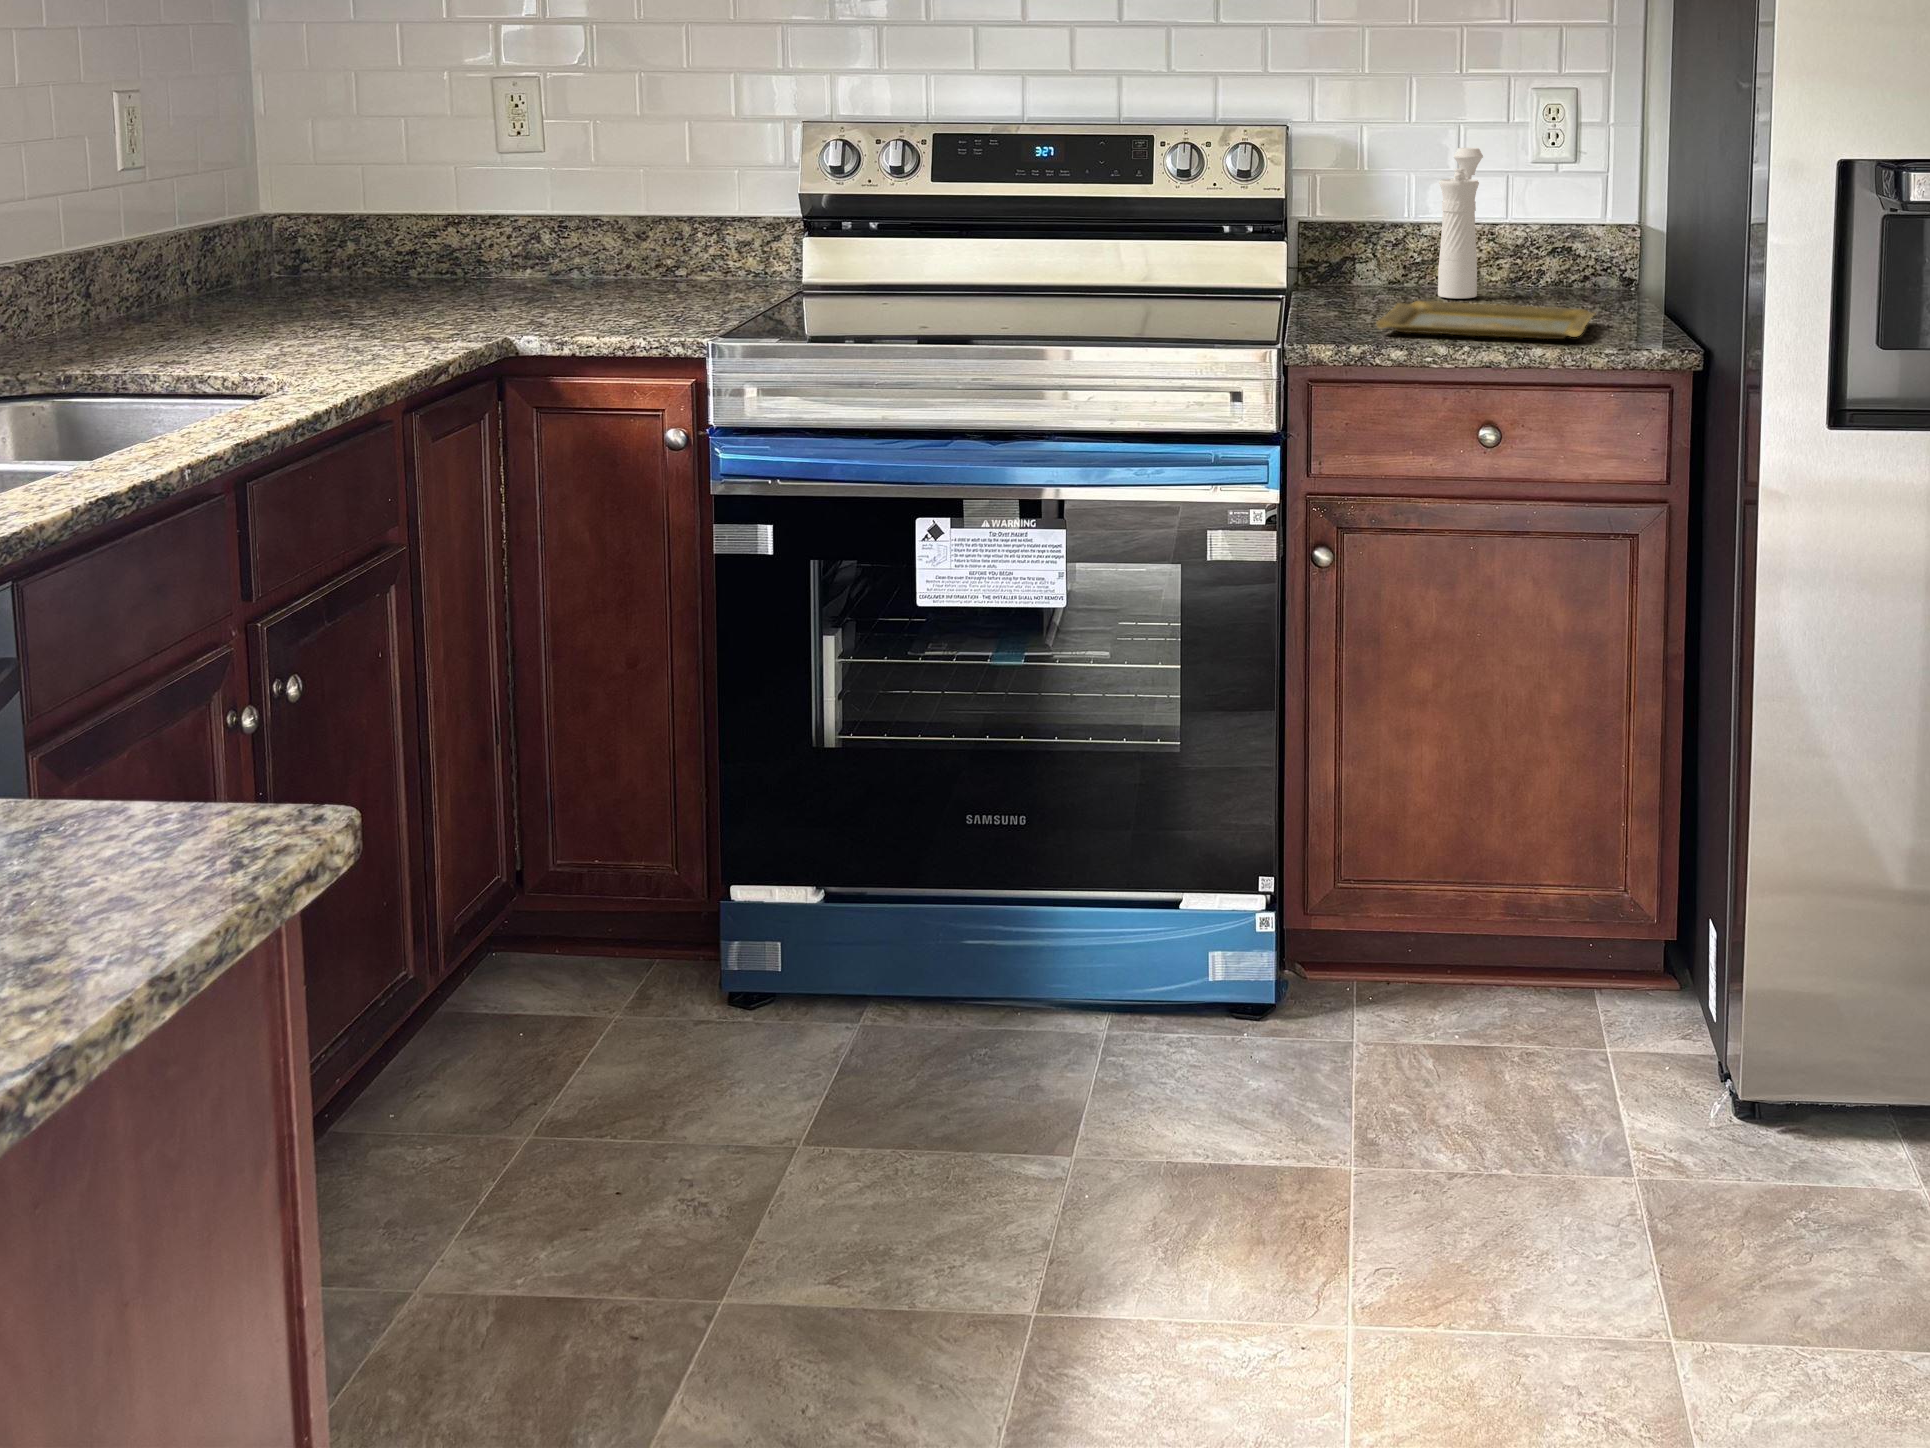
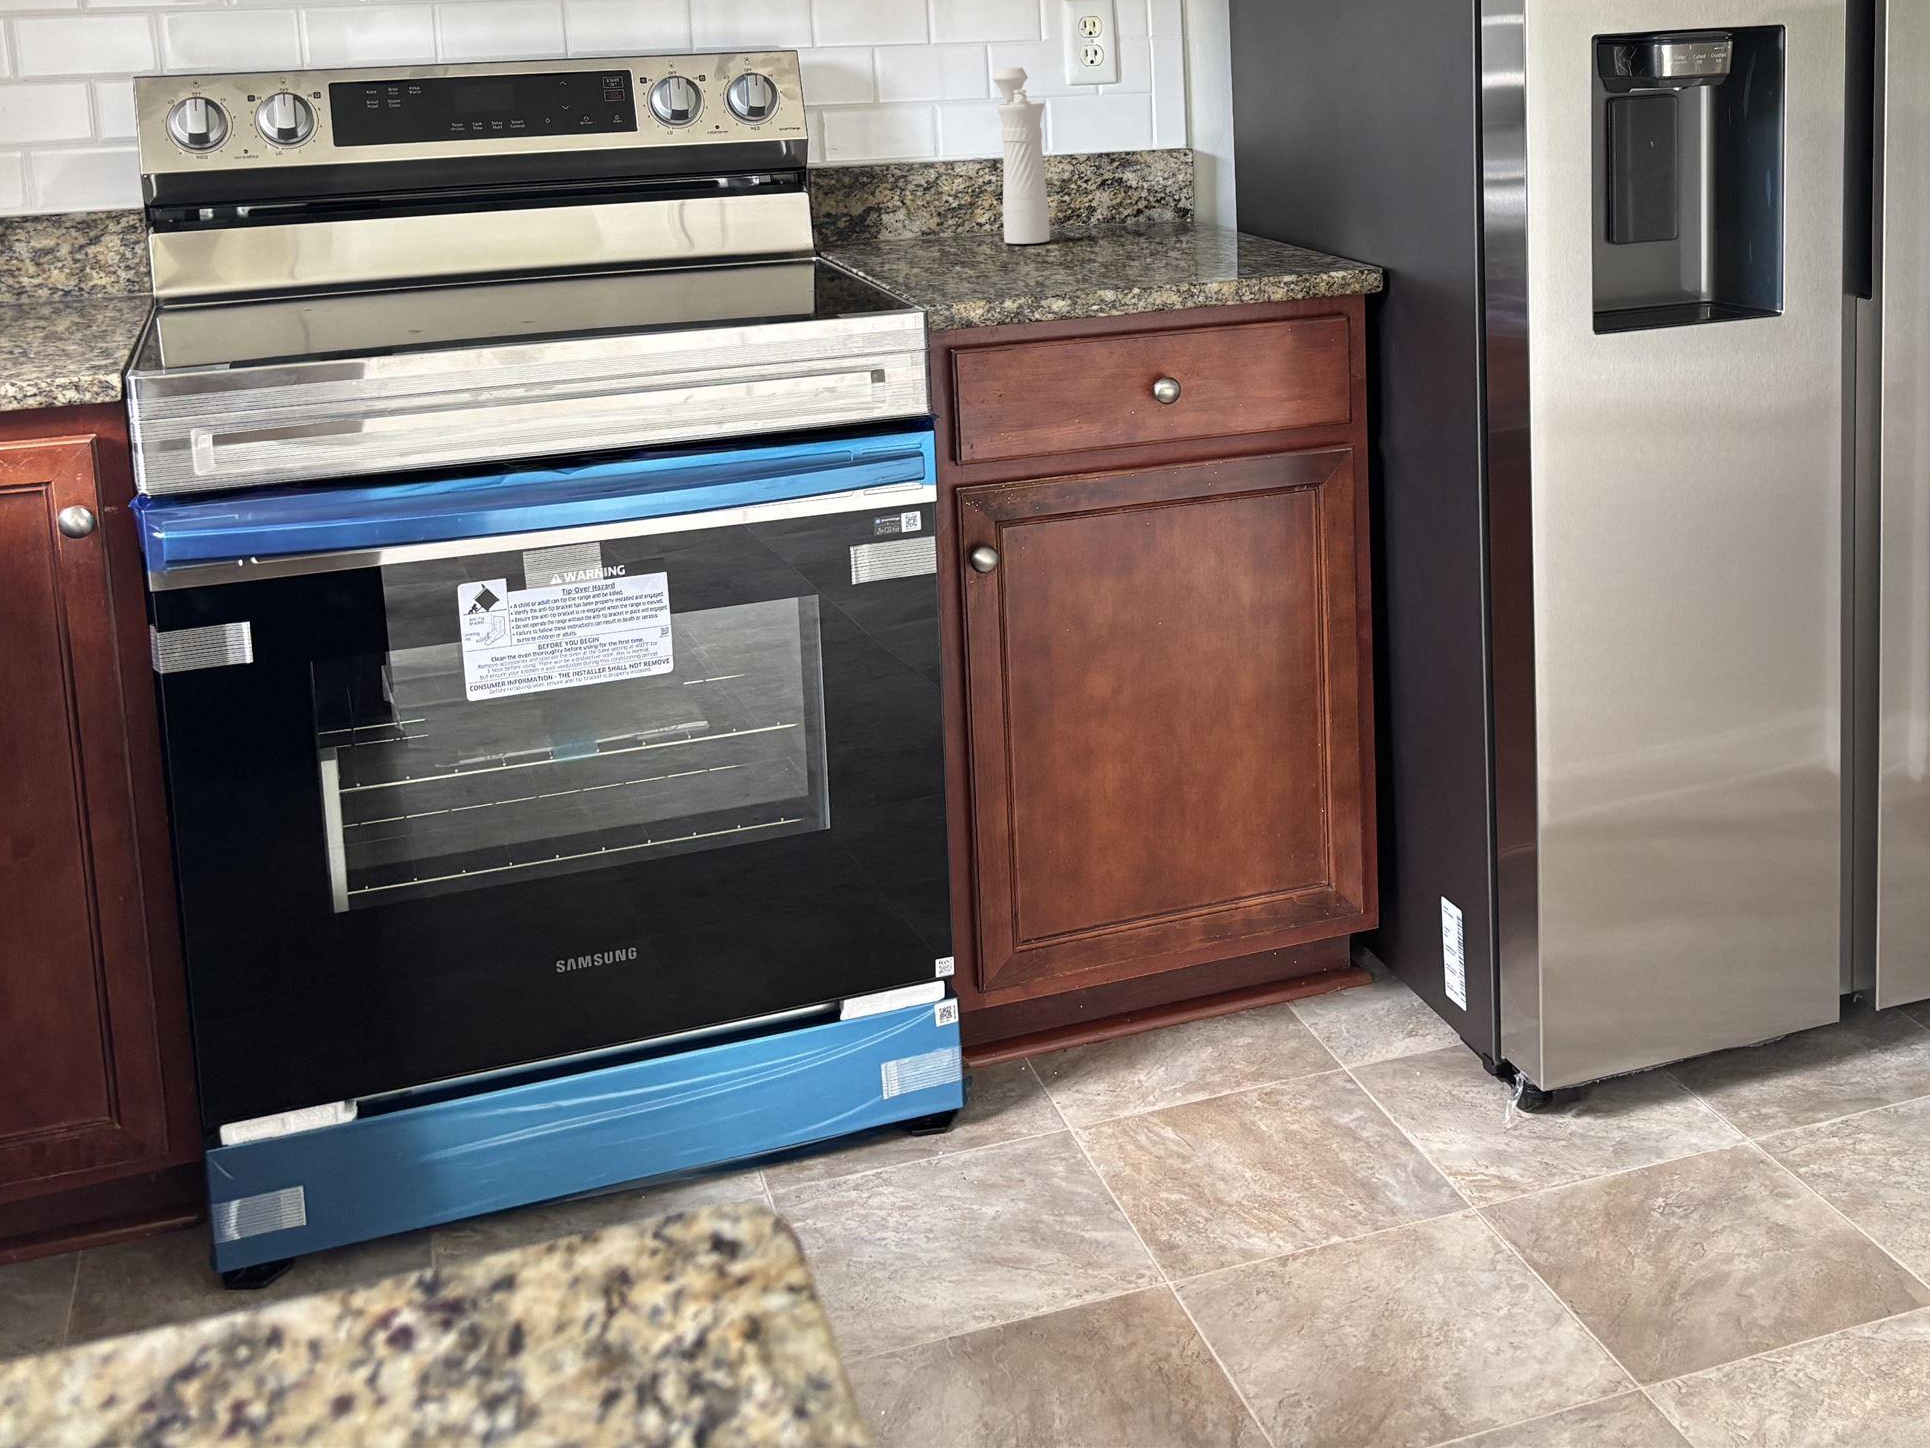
tray: present [1377,301,1594,339] -> none [1000,237,1252,279]

